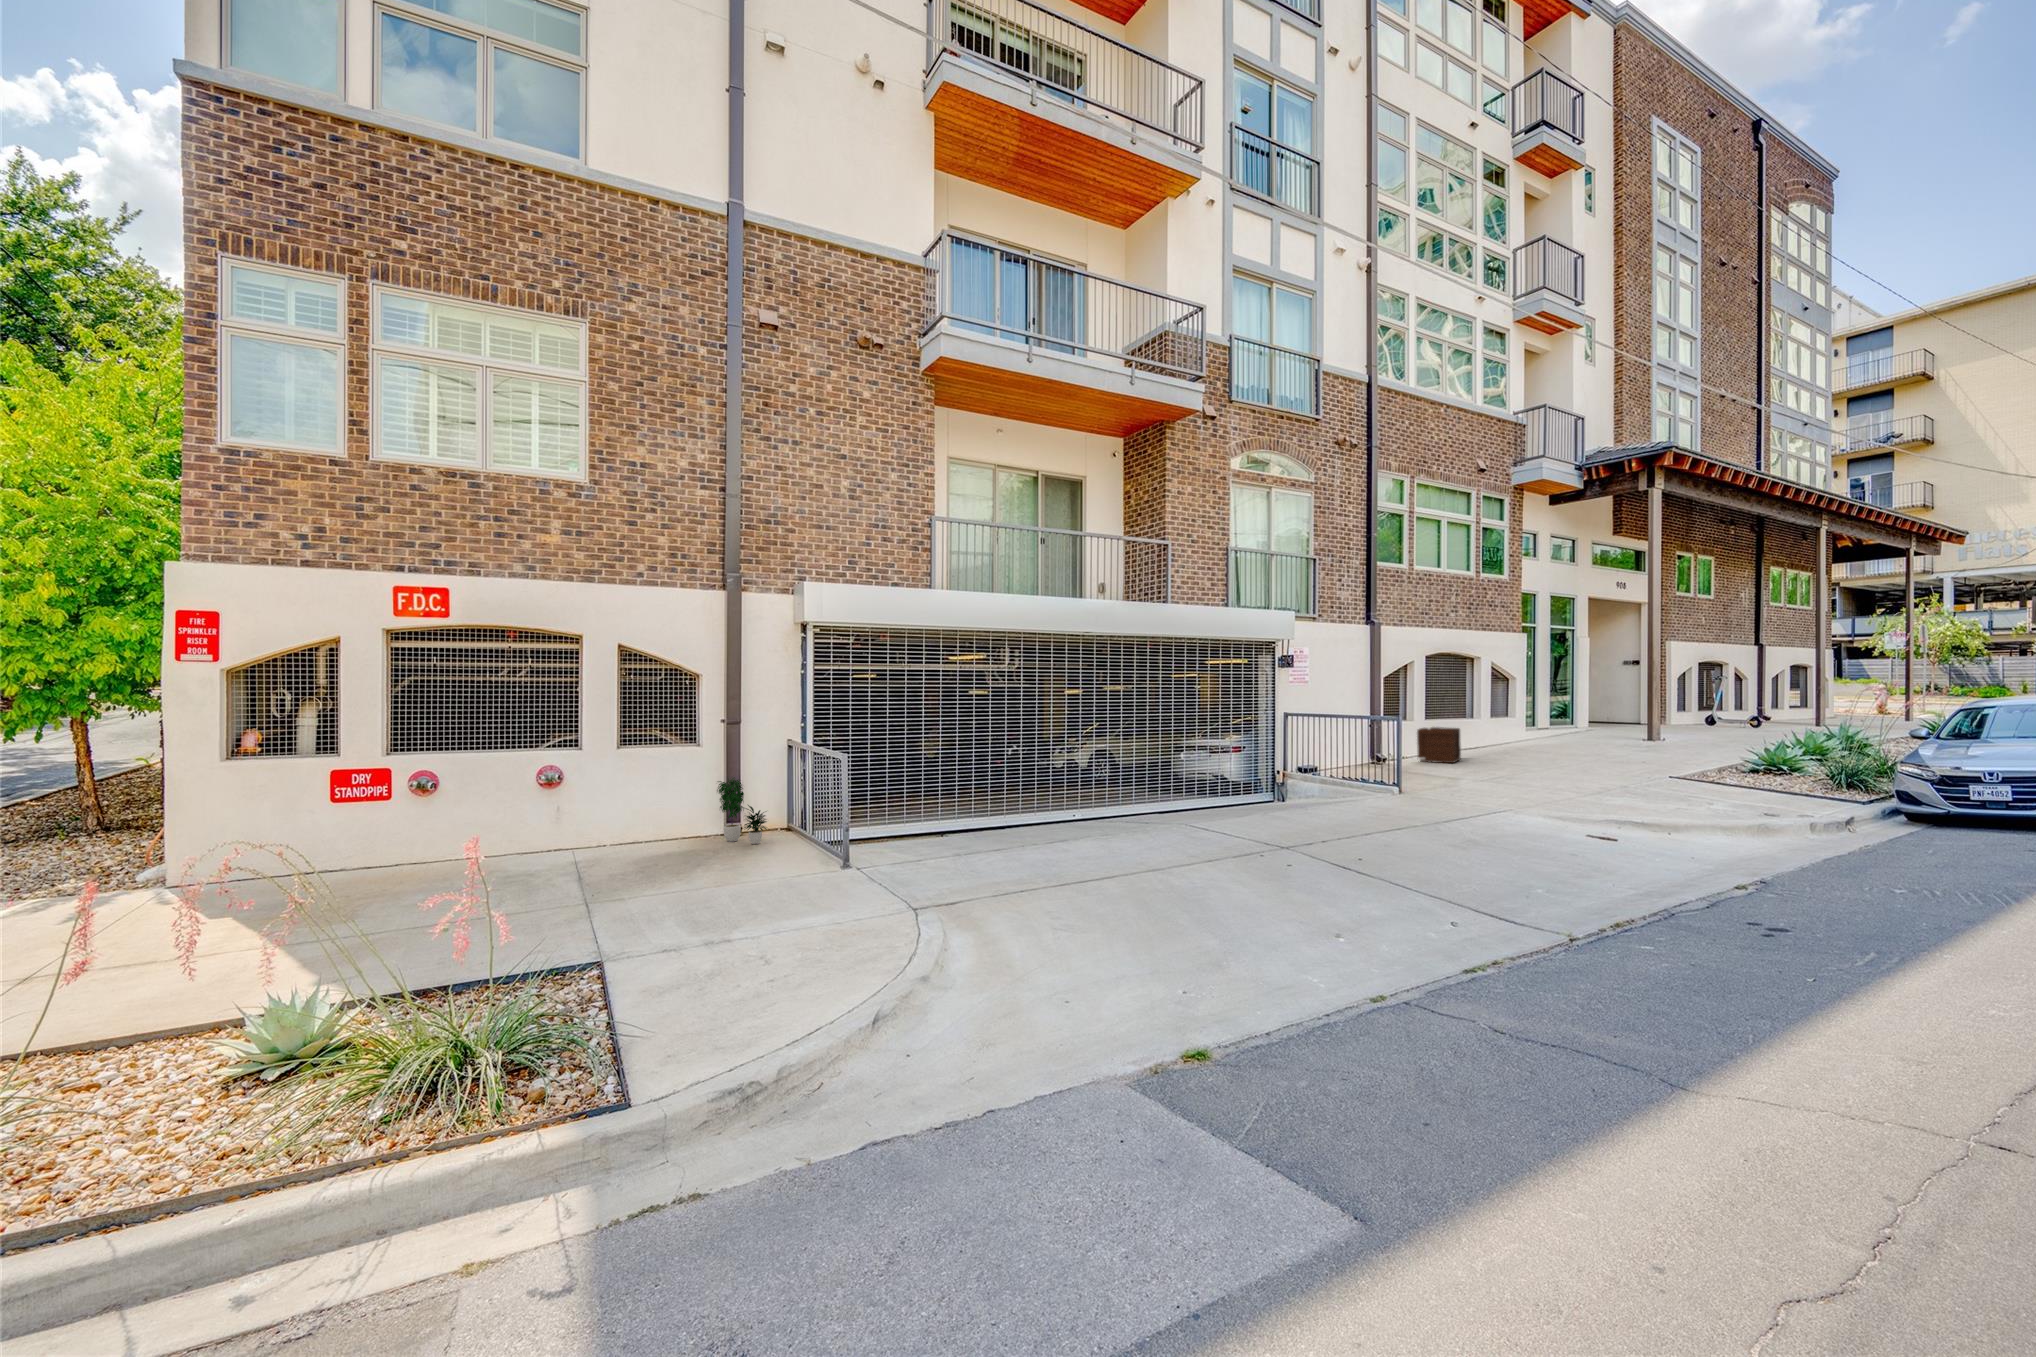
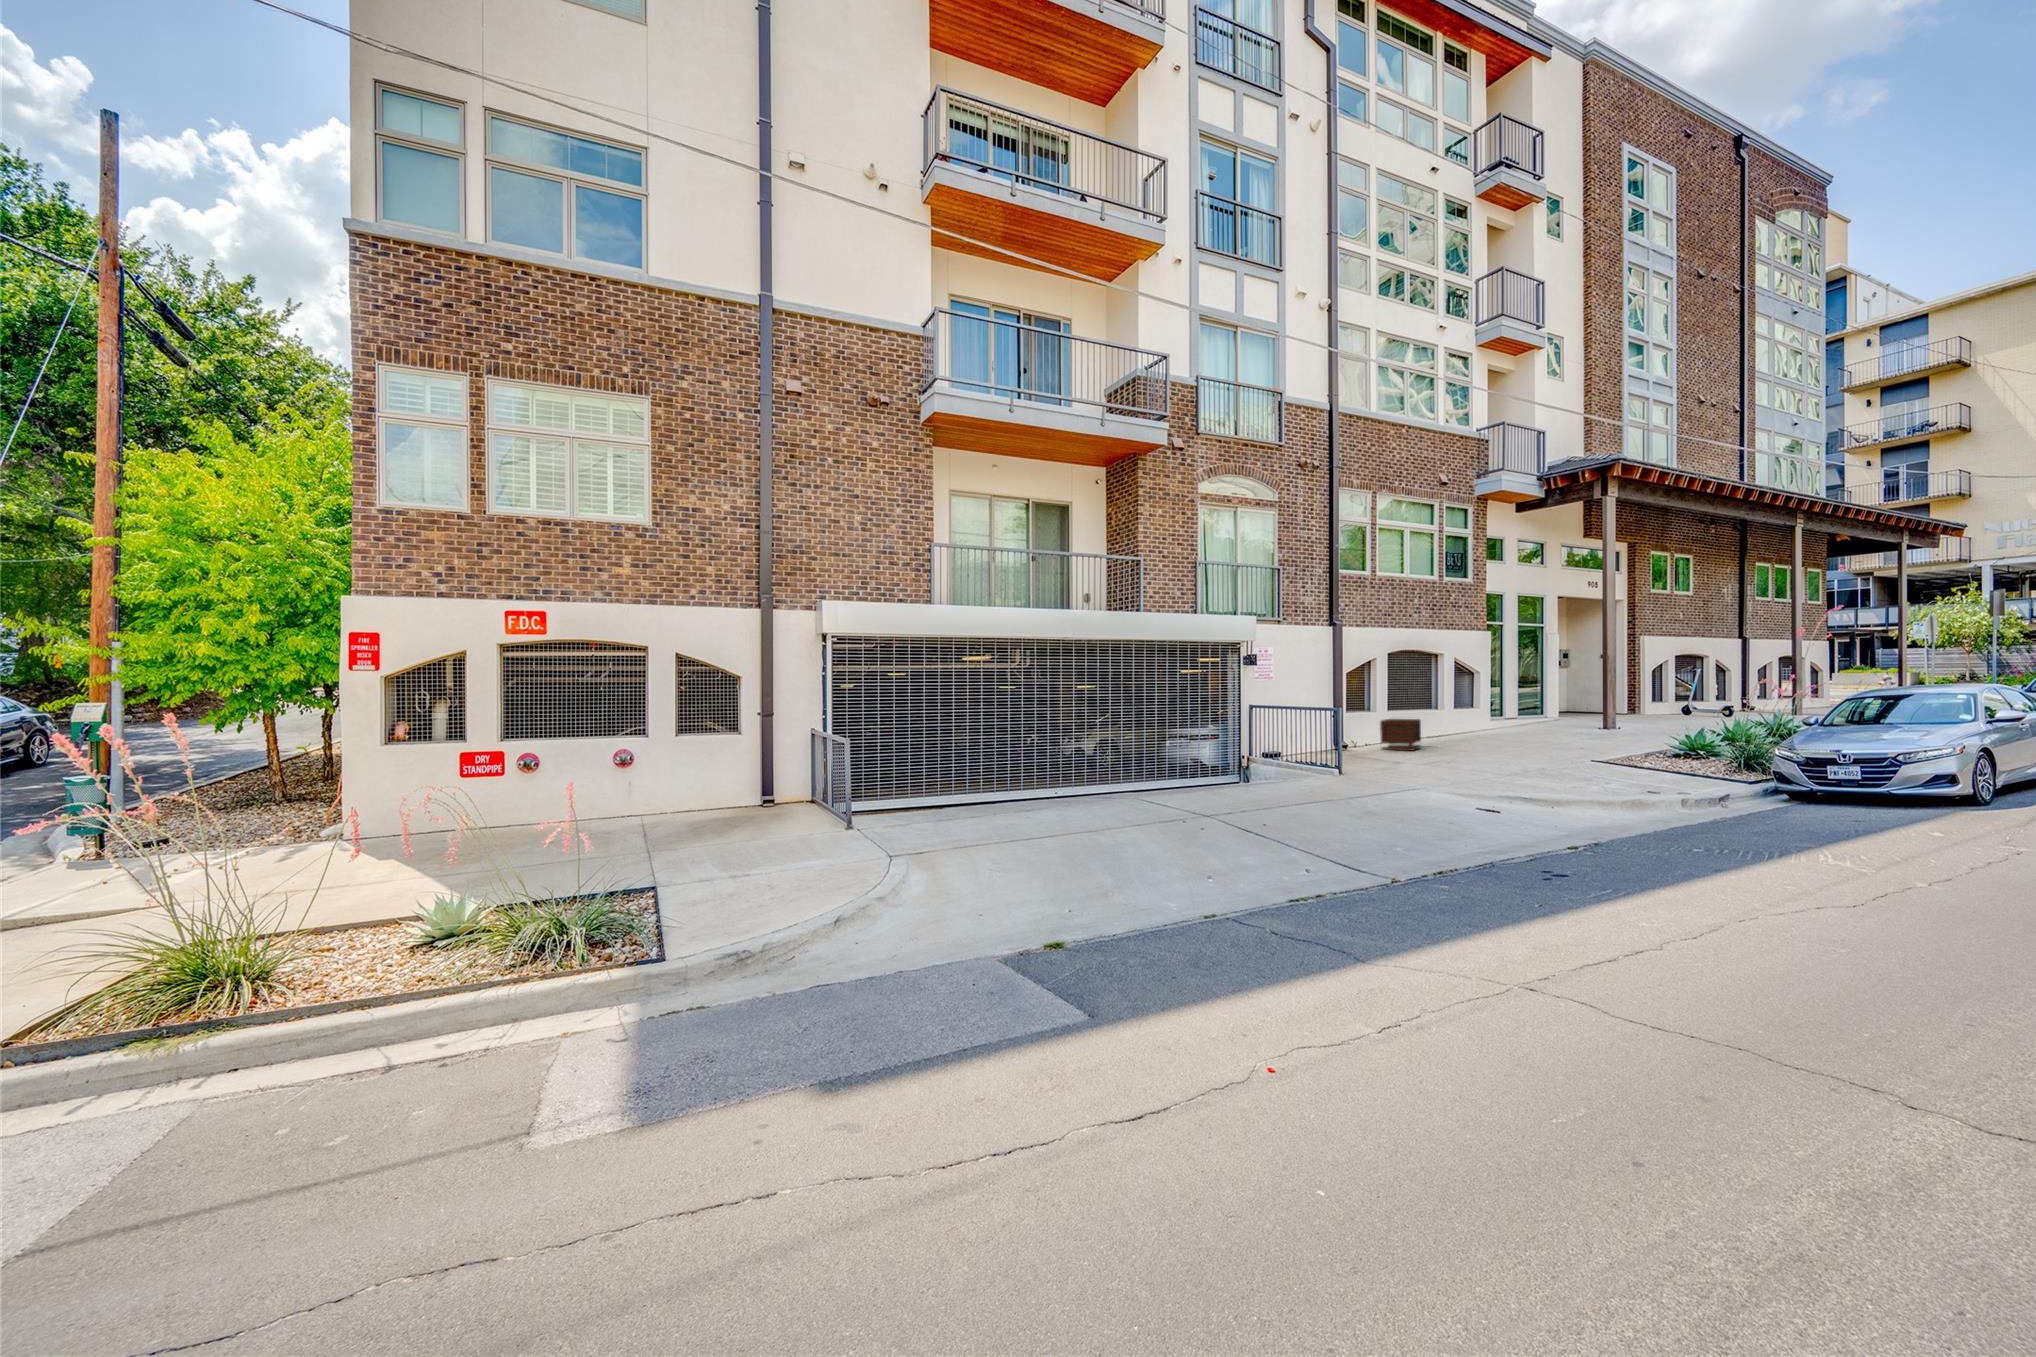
potted plant: present [717,777,767,844] -> none [752,757,795,812]

